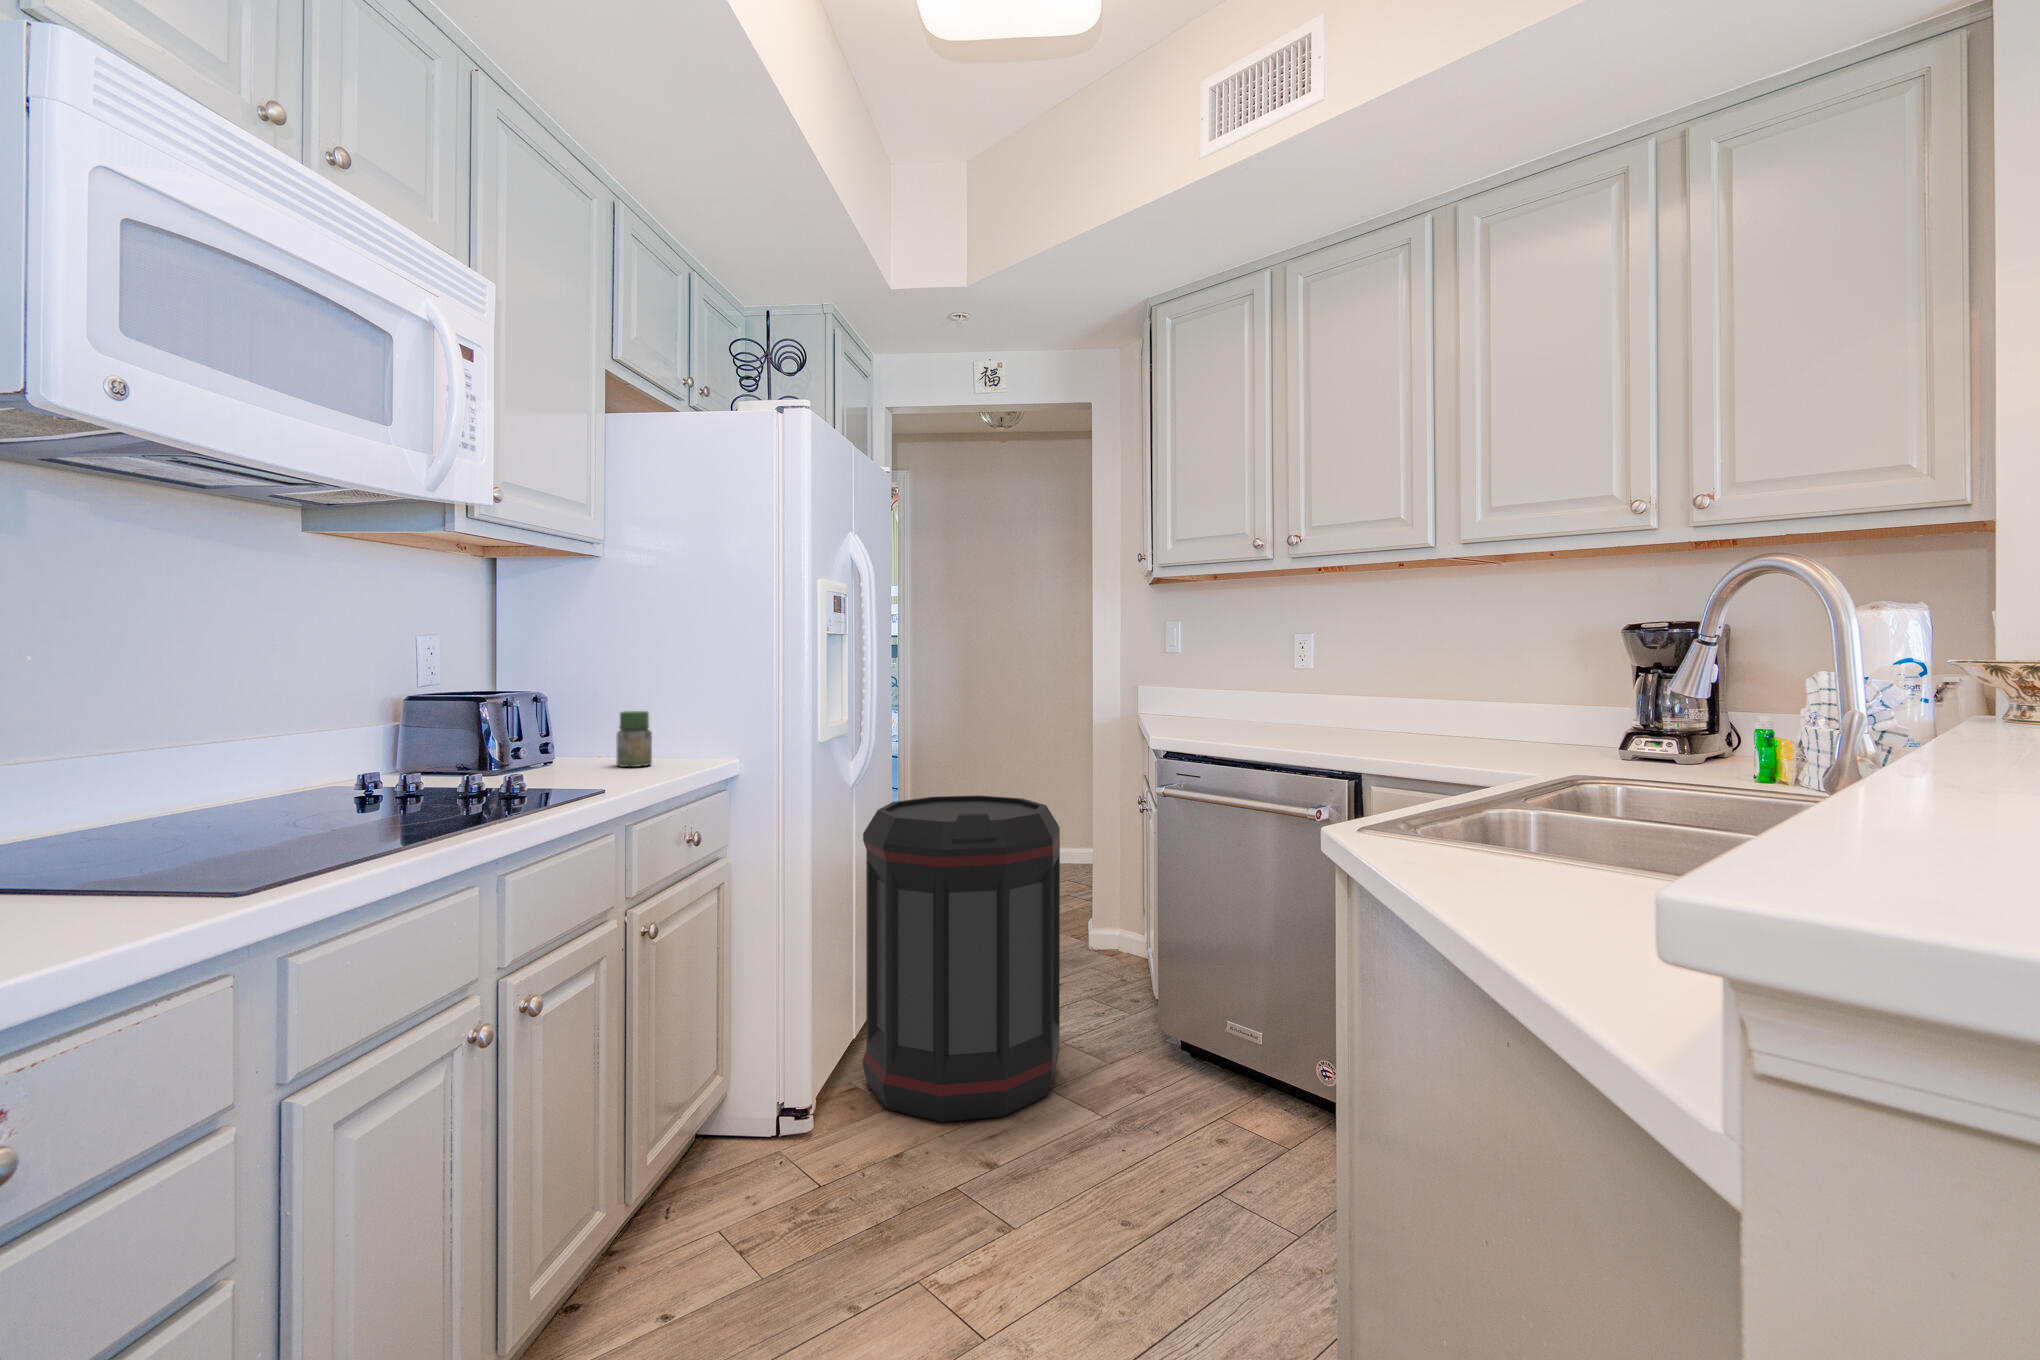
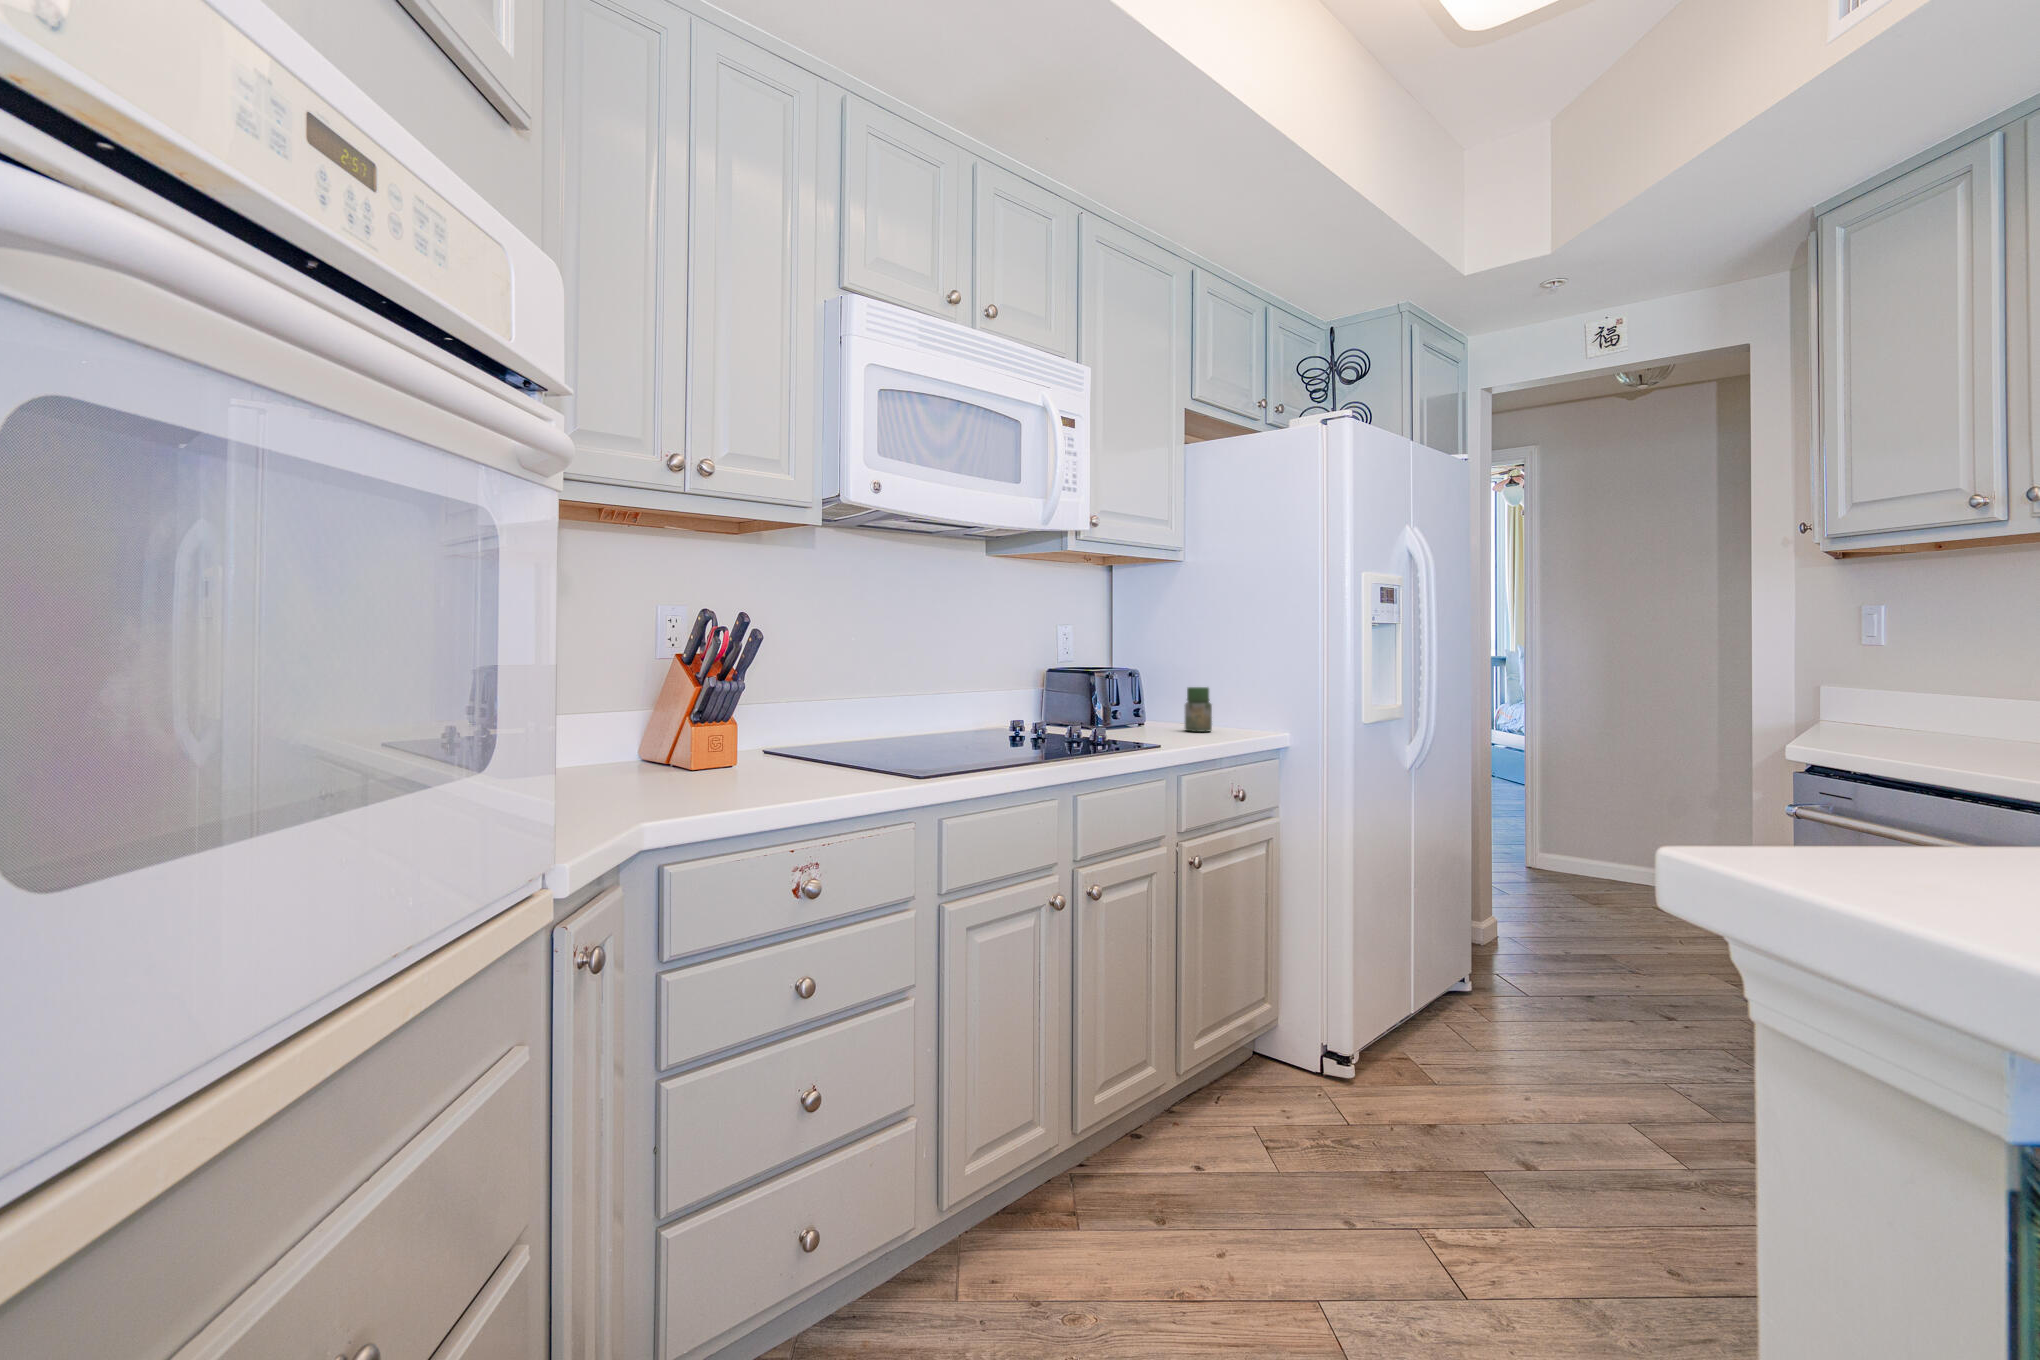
trash can: present [863,795,1060,1122] -> none [1411,786,1648,1125]

